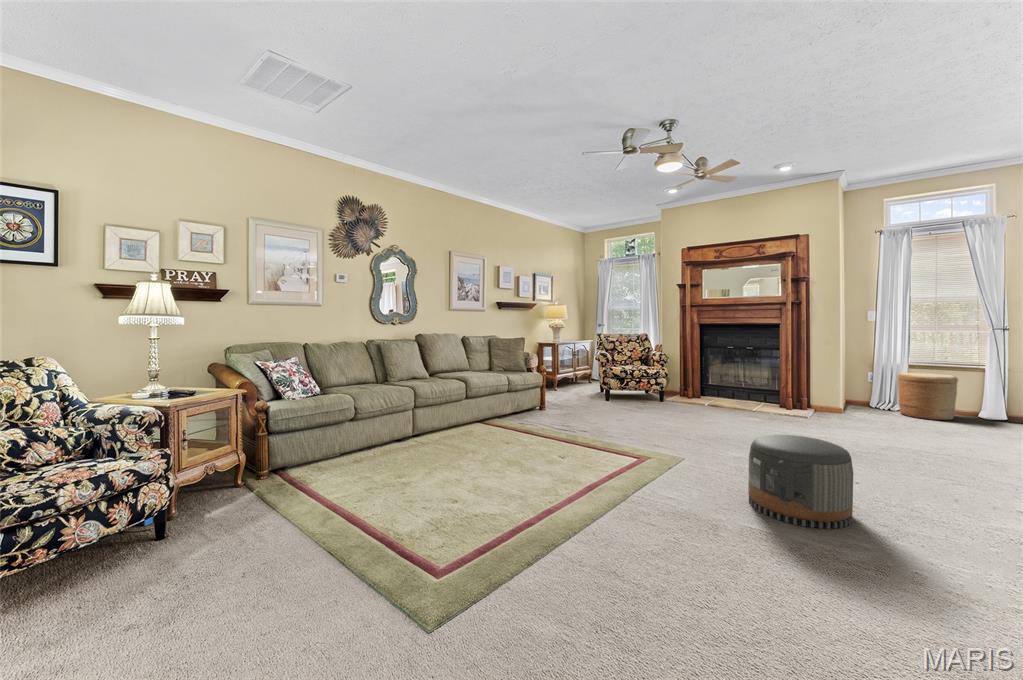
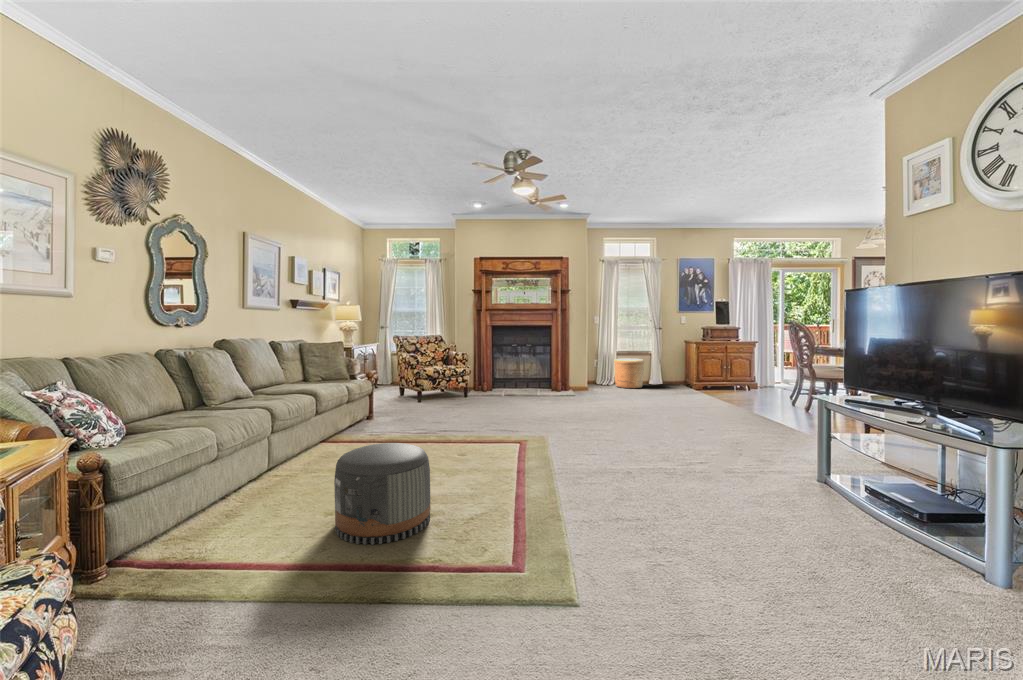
pouf: present [748,435,853,529] -> present [334,443,431,545]

